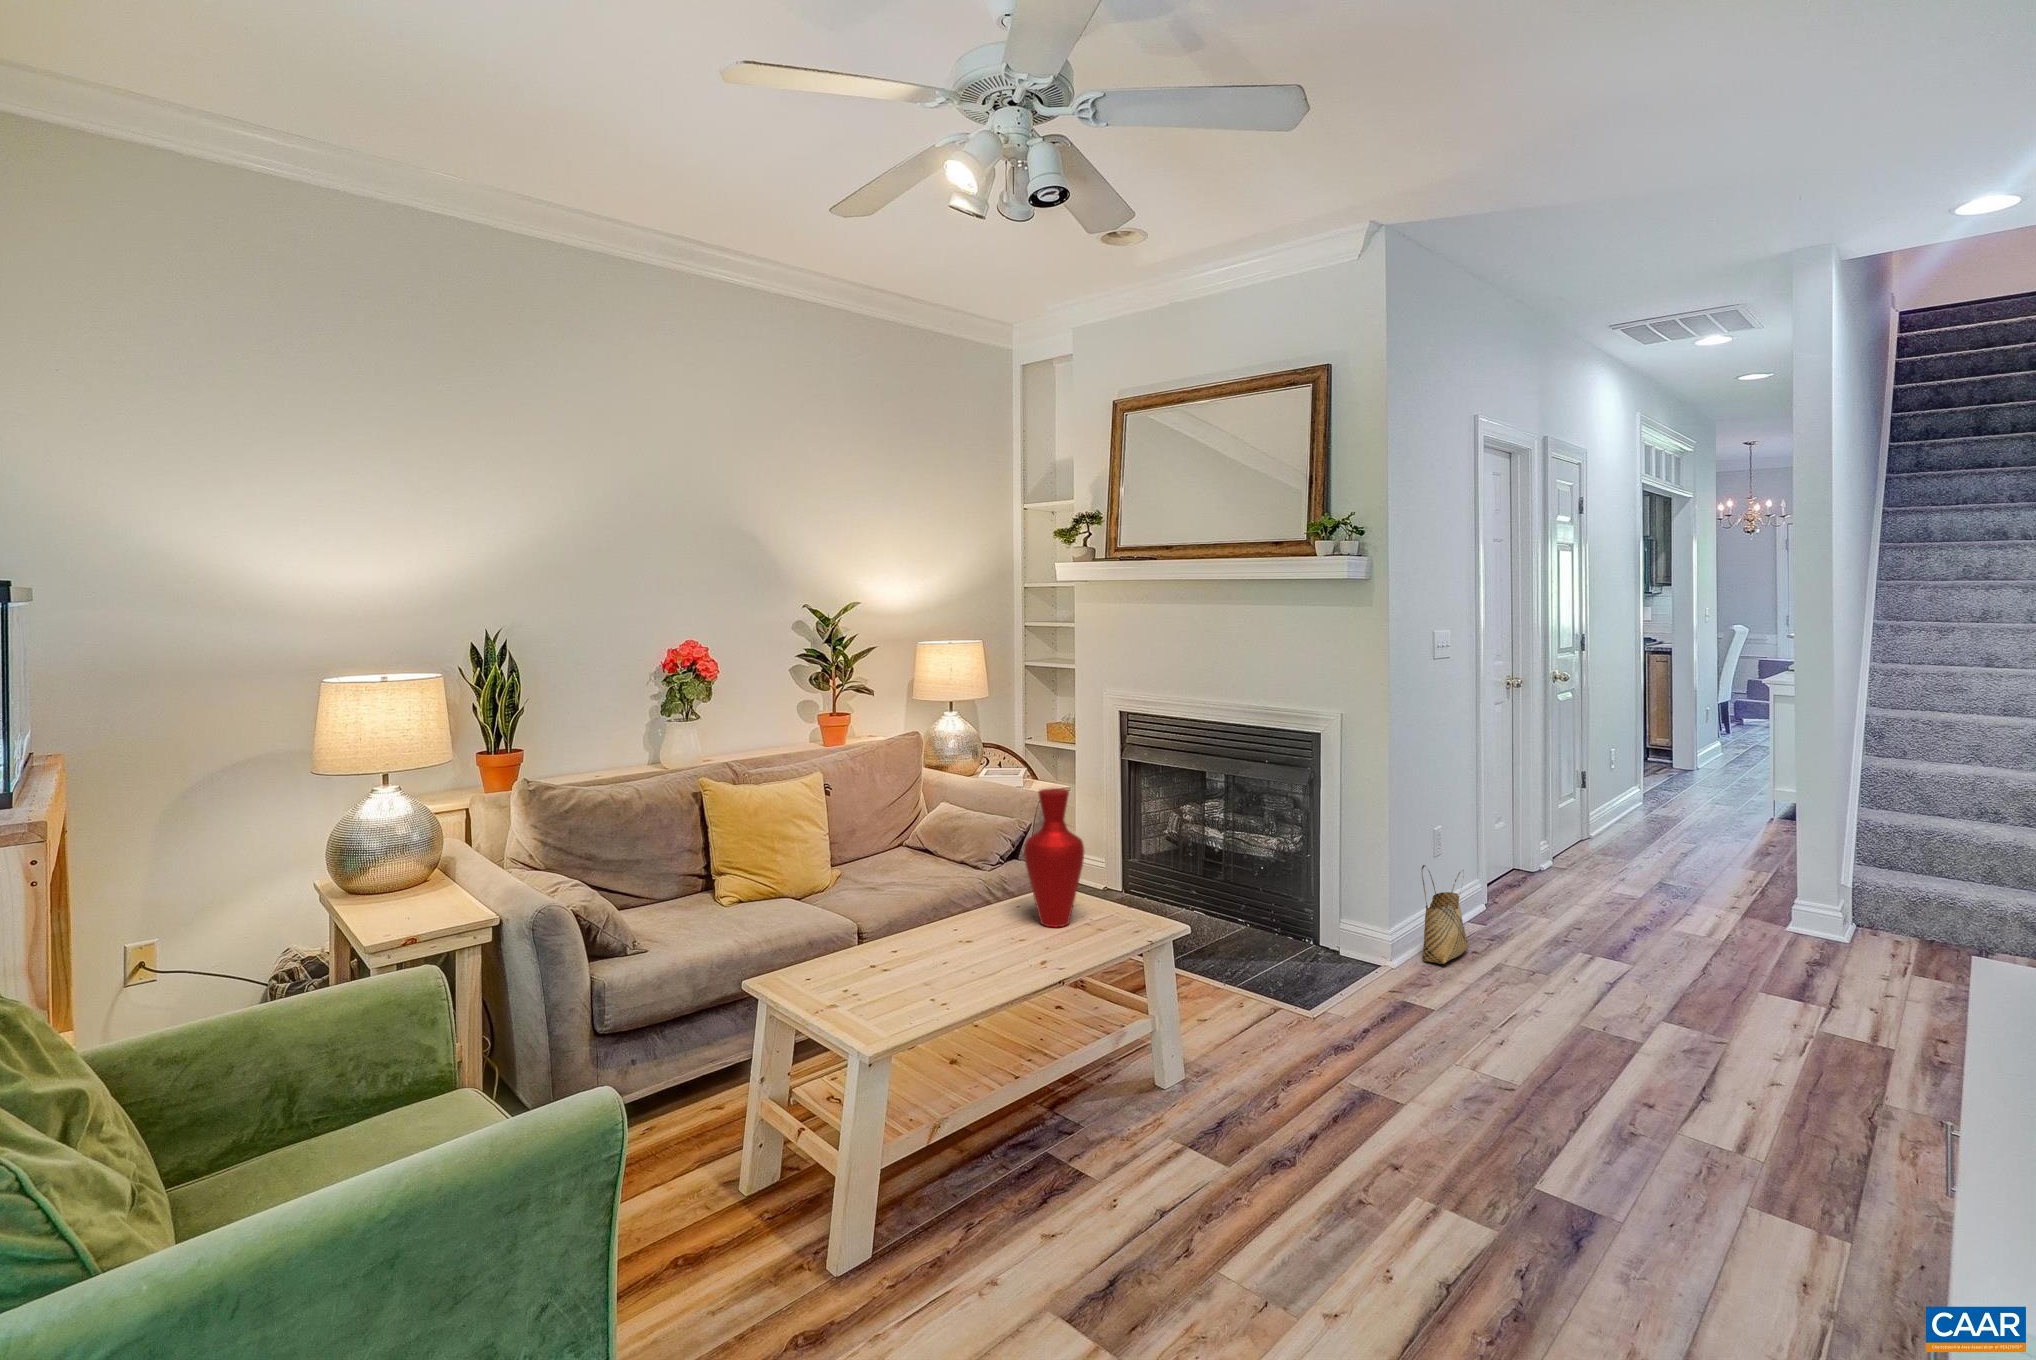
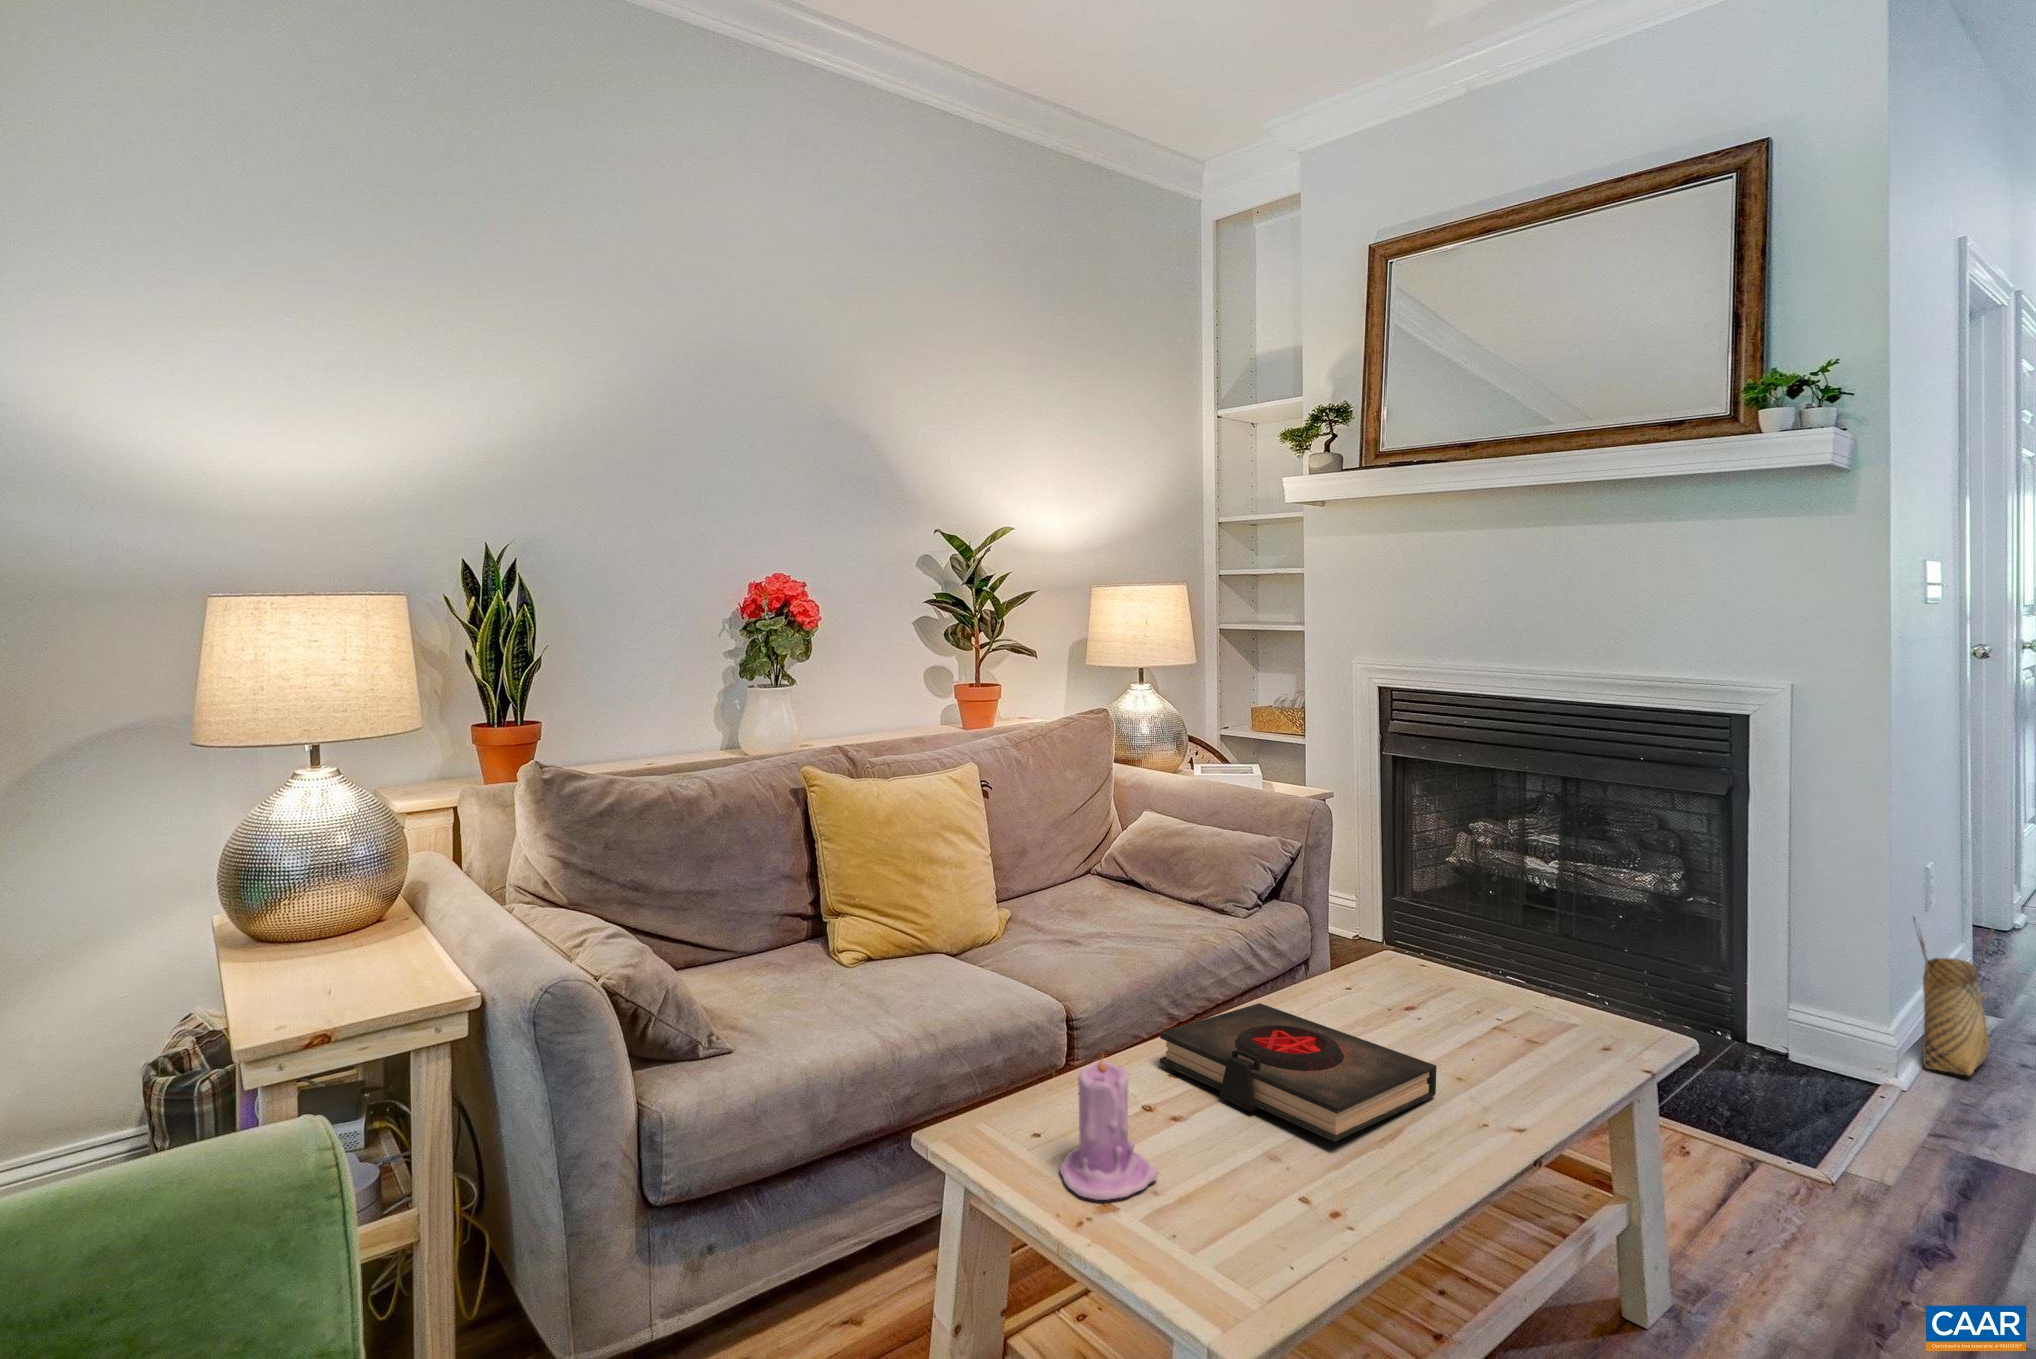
vase: present [1024,788,1084,927] -> none [1374,781,1489,1026]
book: none [888,916,1029,977] -> present [1160,1003,1437,1142]
candle: none [814,932,863,1004] -> present [1060,1058,1158,1200]

